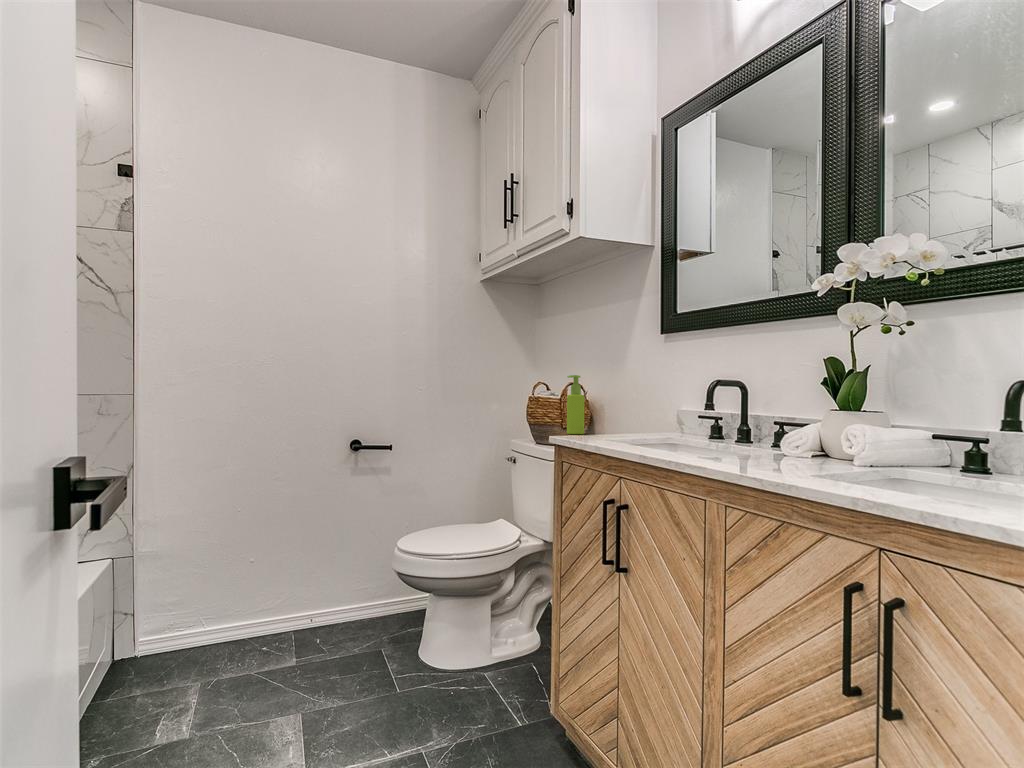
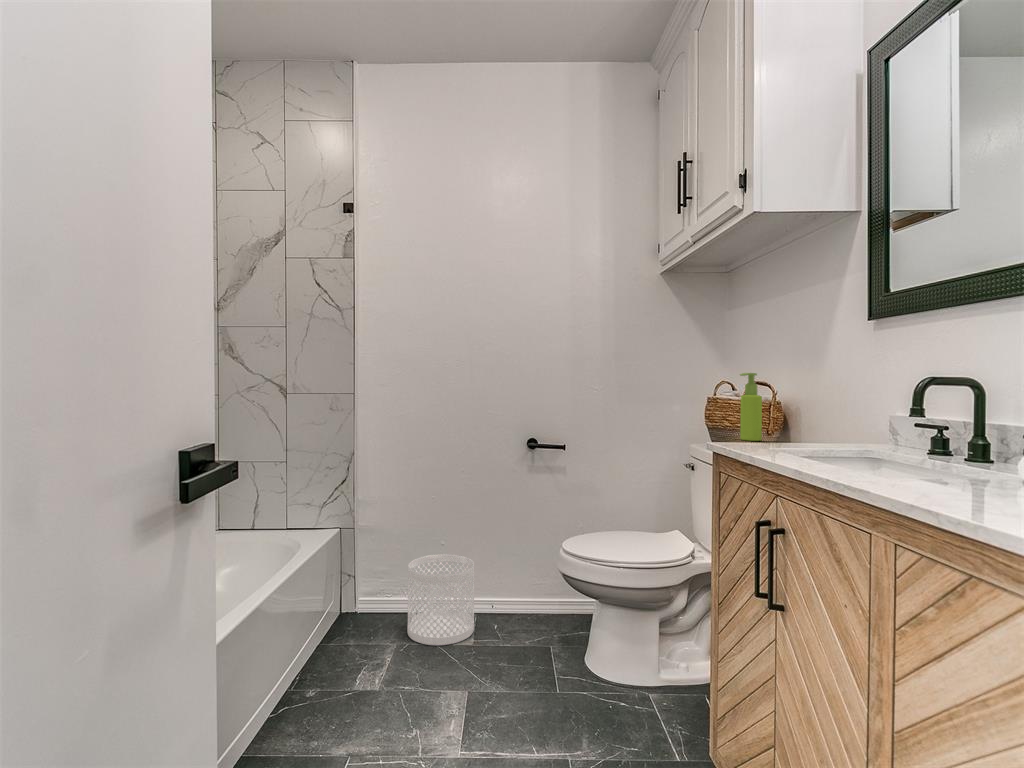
waste basket: none [214,570,295,673] -> present [407,554,474,645]

